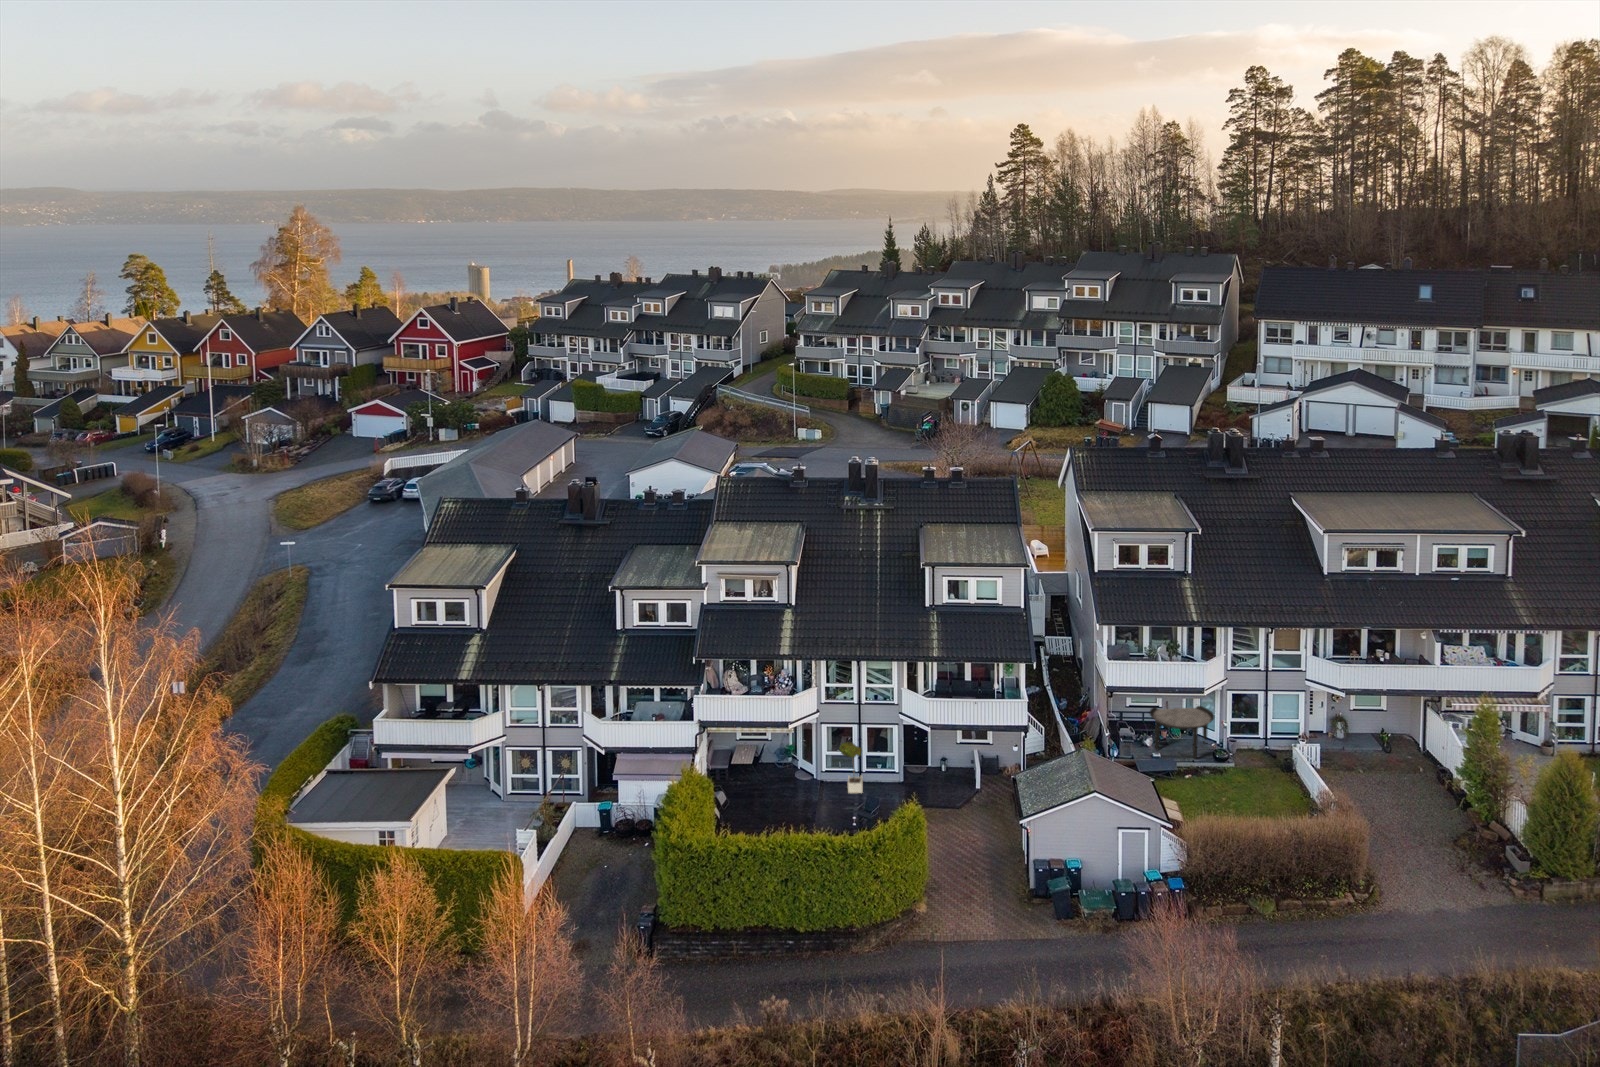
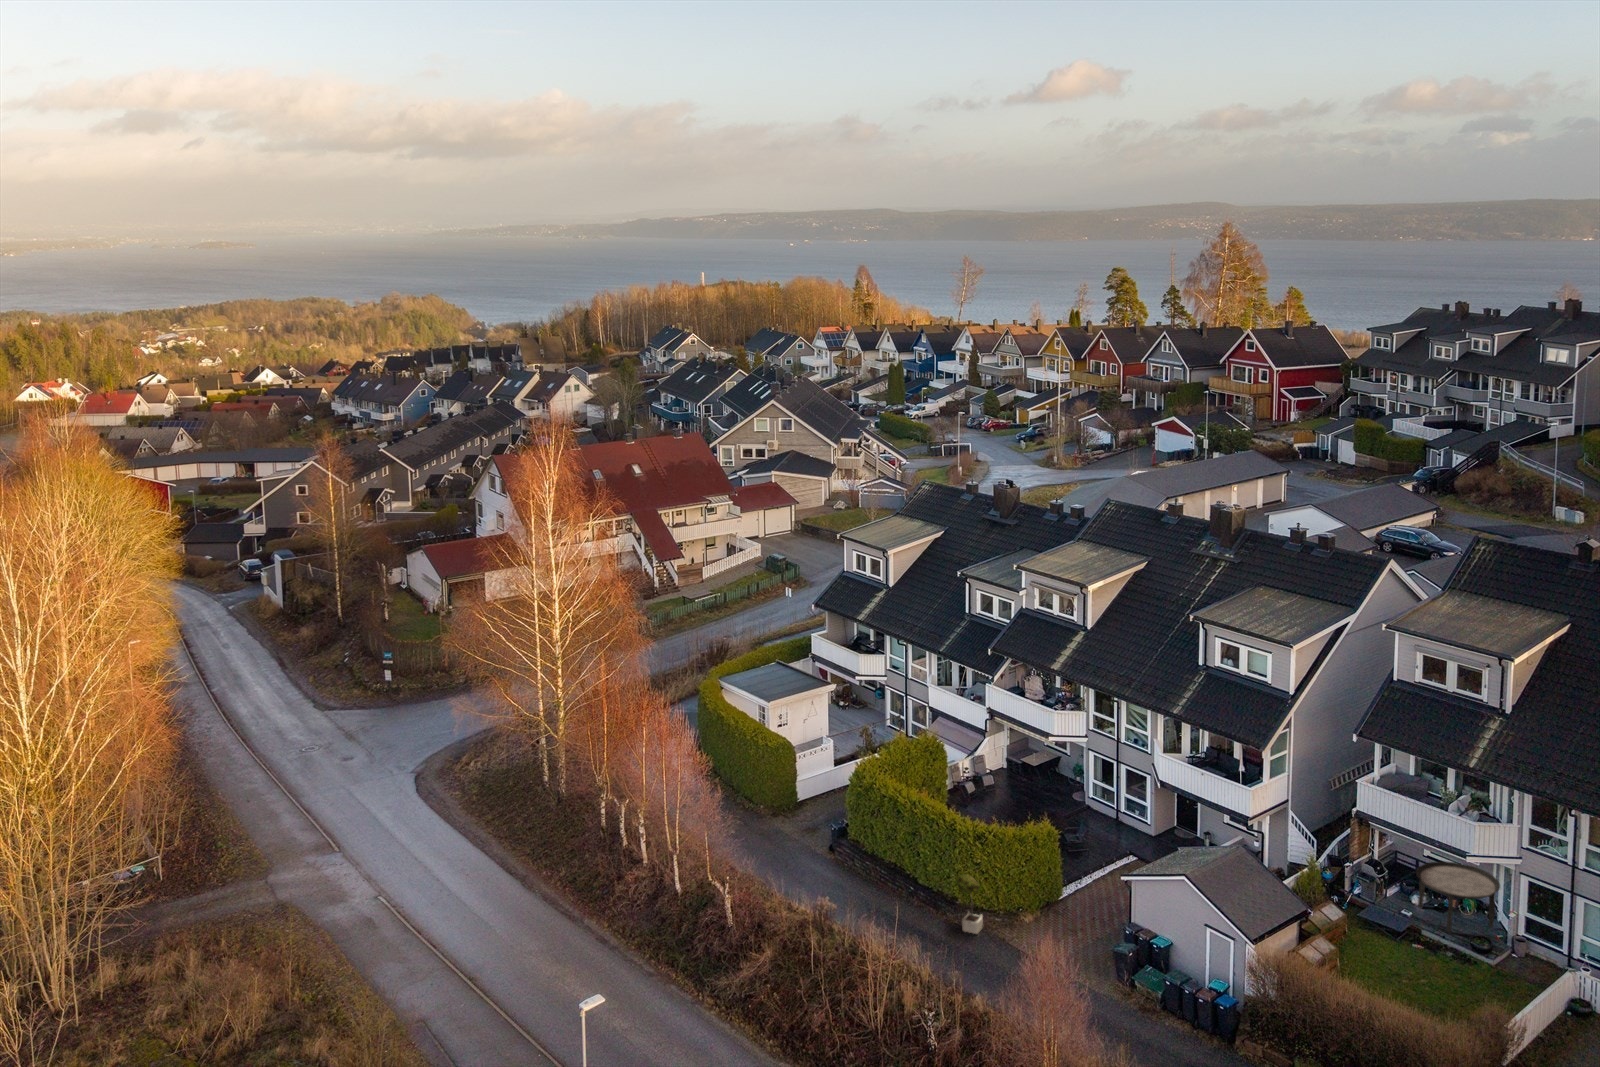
potted tree: present [839,742,863,793] -> present [957,875,983,934]

